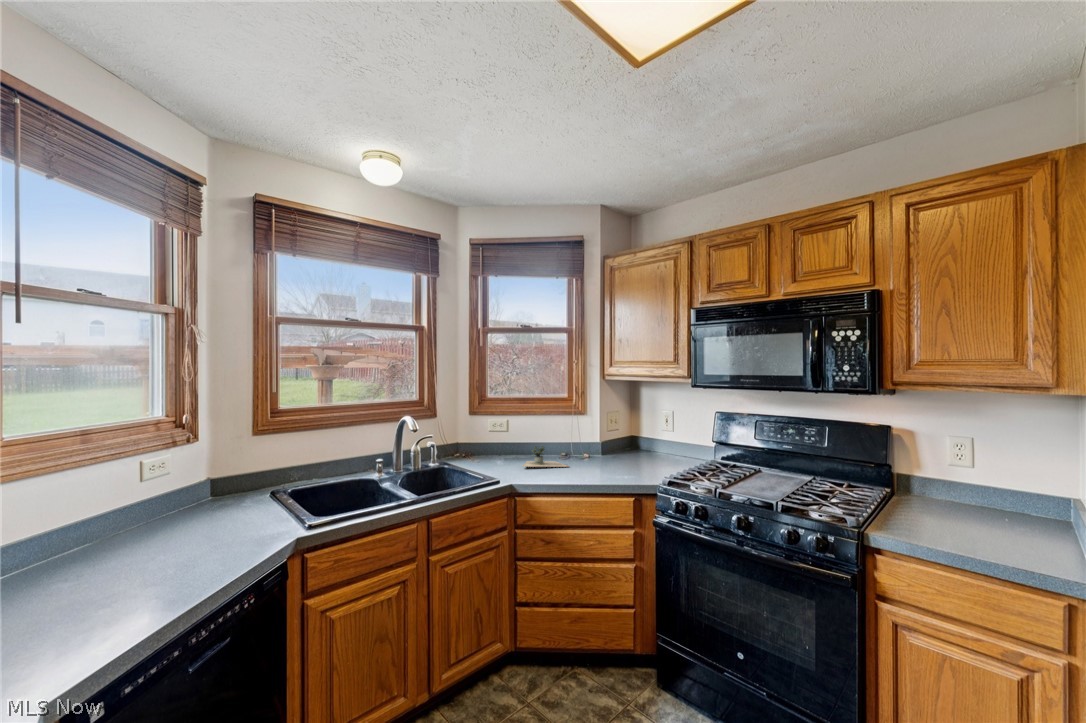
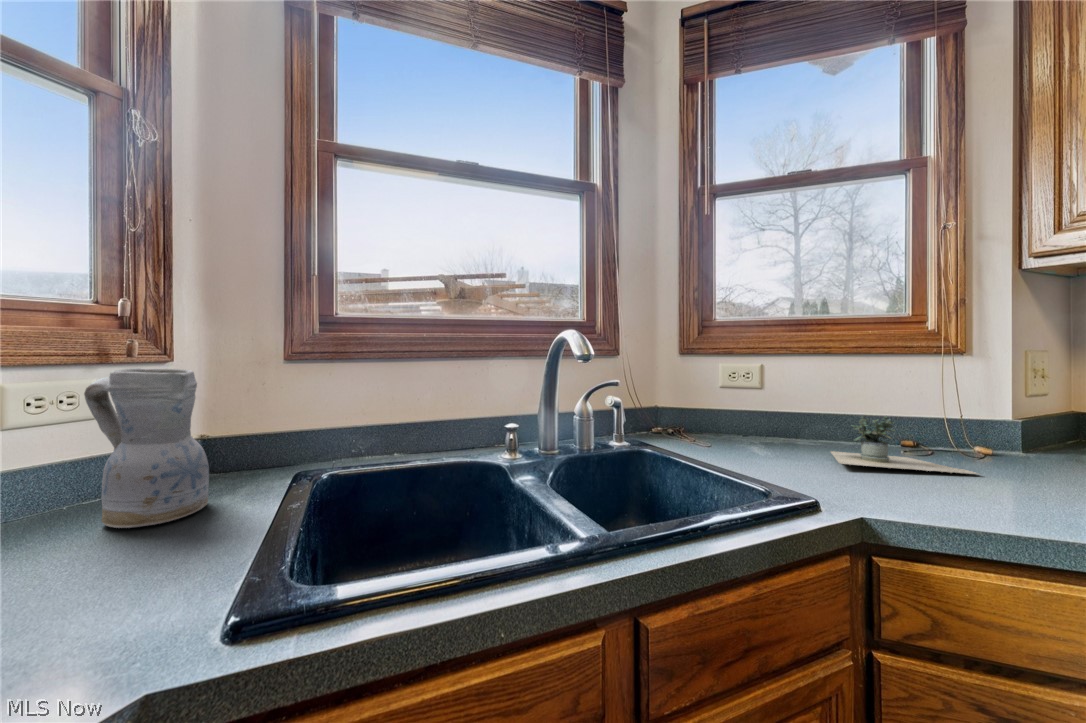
ceramic pitcher: none [194,447,245,516] -> present [84,368,209,528]

